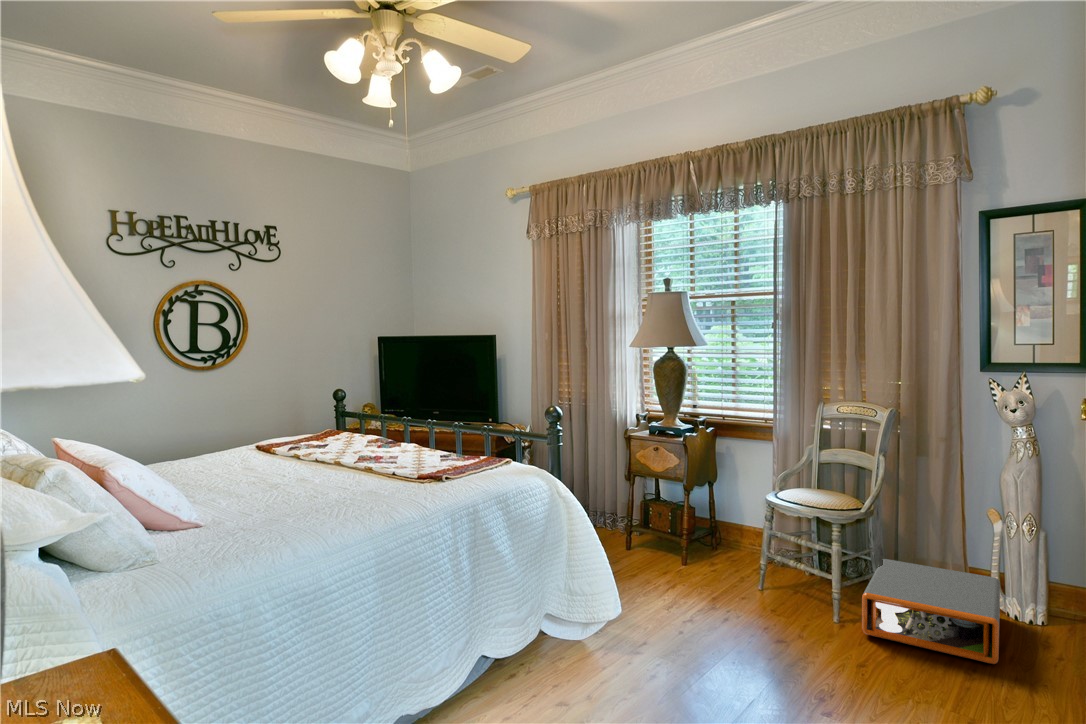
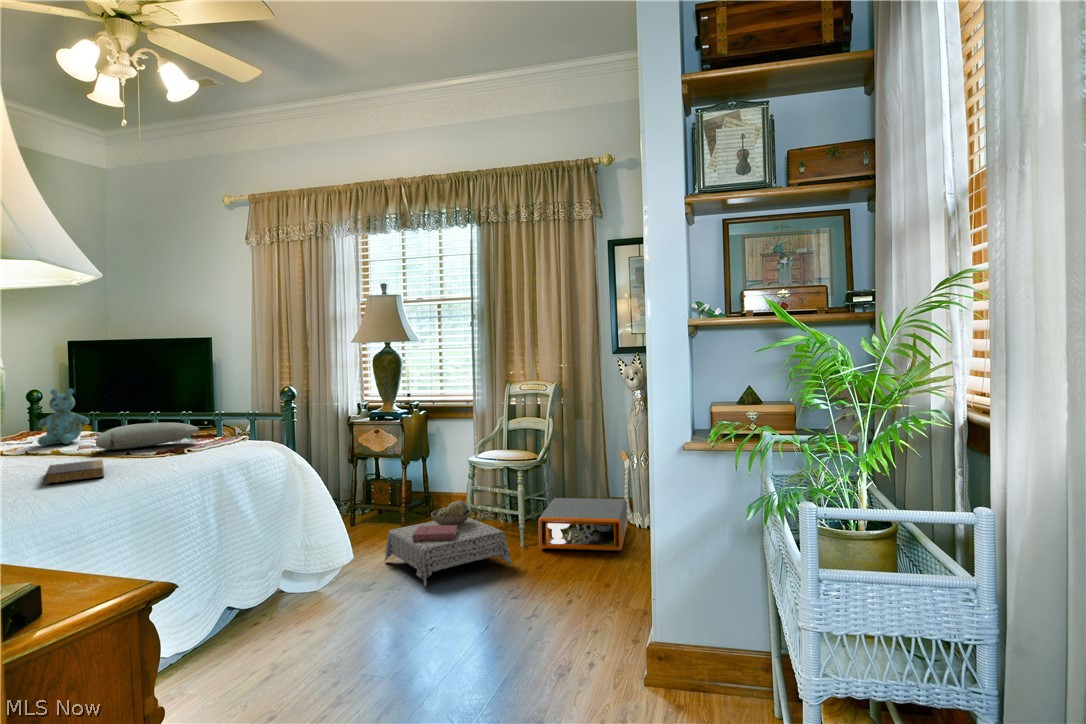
stuffed bear: none [330,396,374,451] -> present [37,389,90,446]
pillow: none [368,440,463,466] -> present [96,422,199,449]
book: none [300,486,363,517] -> present [44,460,104,484]
ottoman: none [659,555,823,671] -> present [385,501,511,588]

